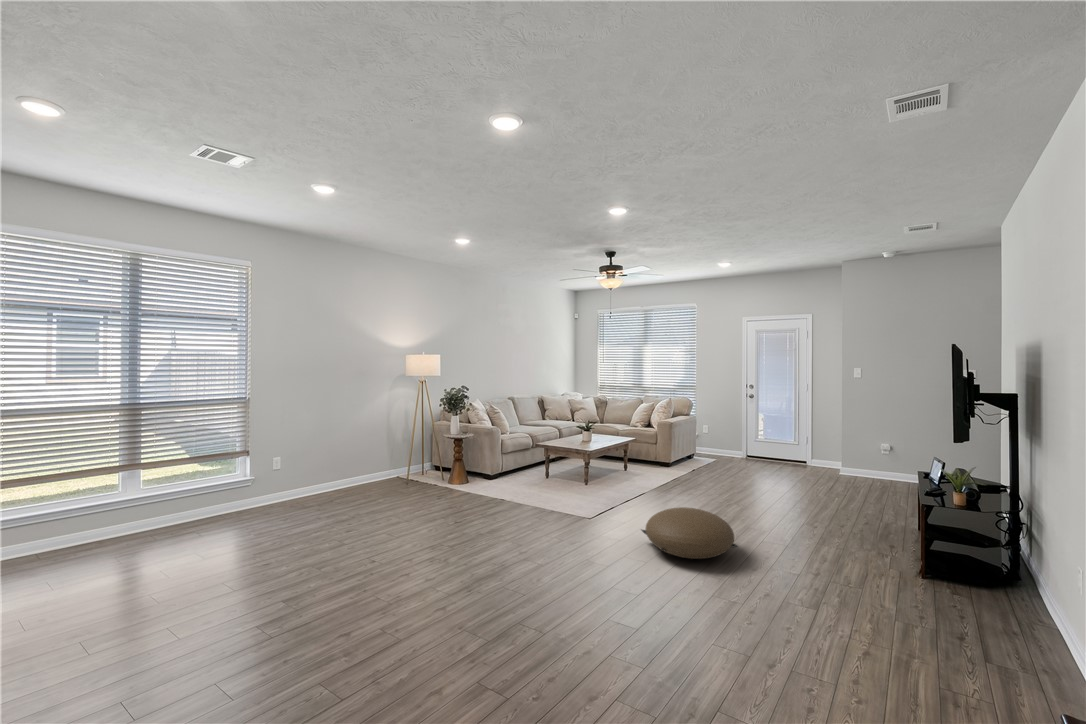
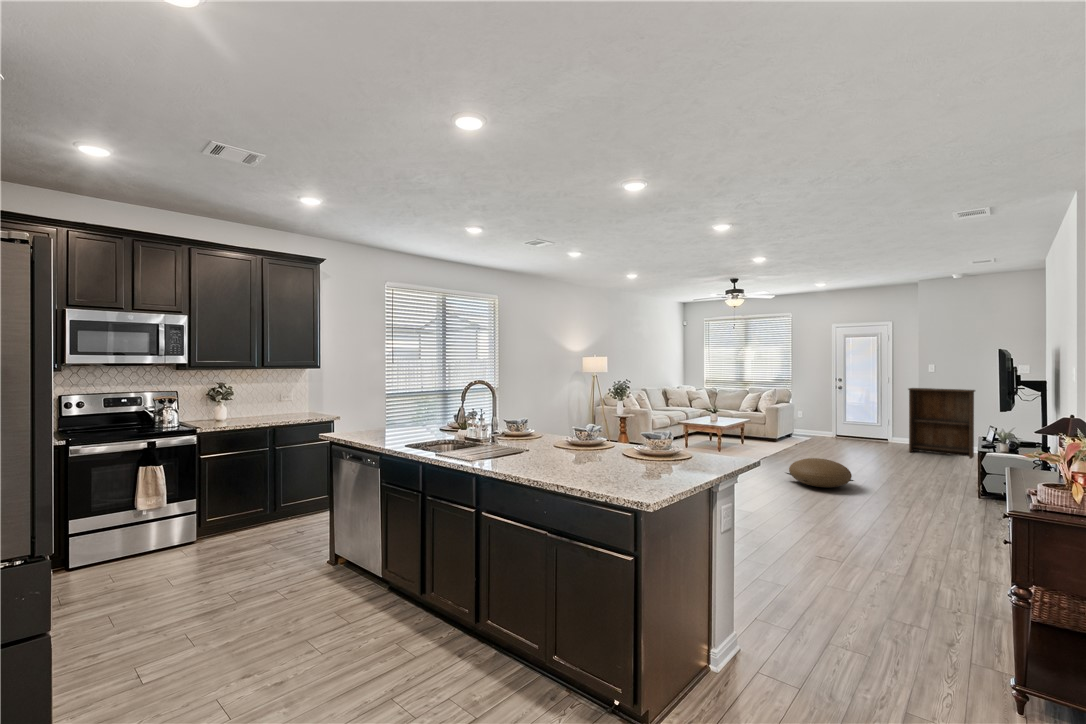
bookshelf: none [828,397,910,492] -> present [908,388,975,459]

